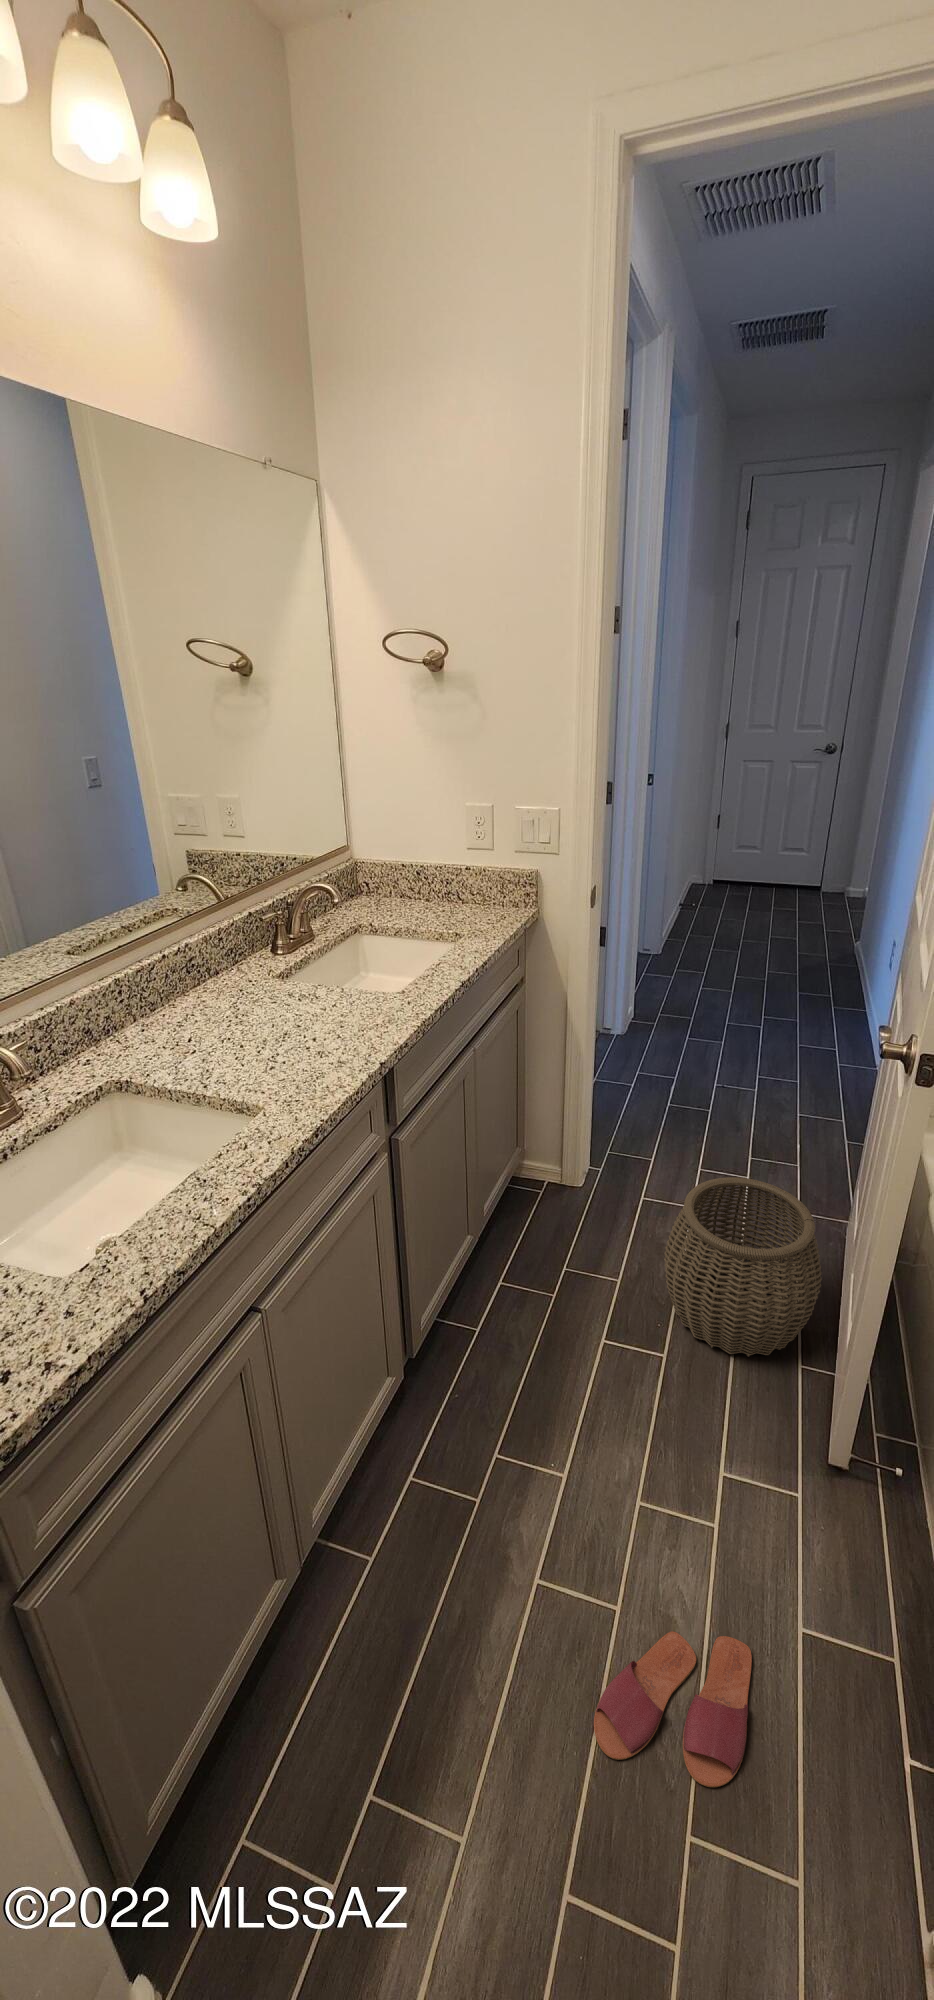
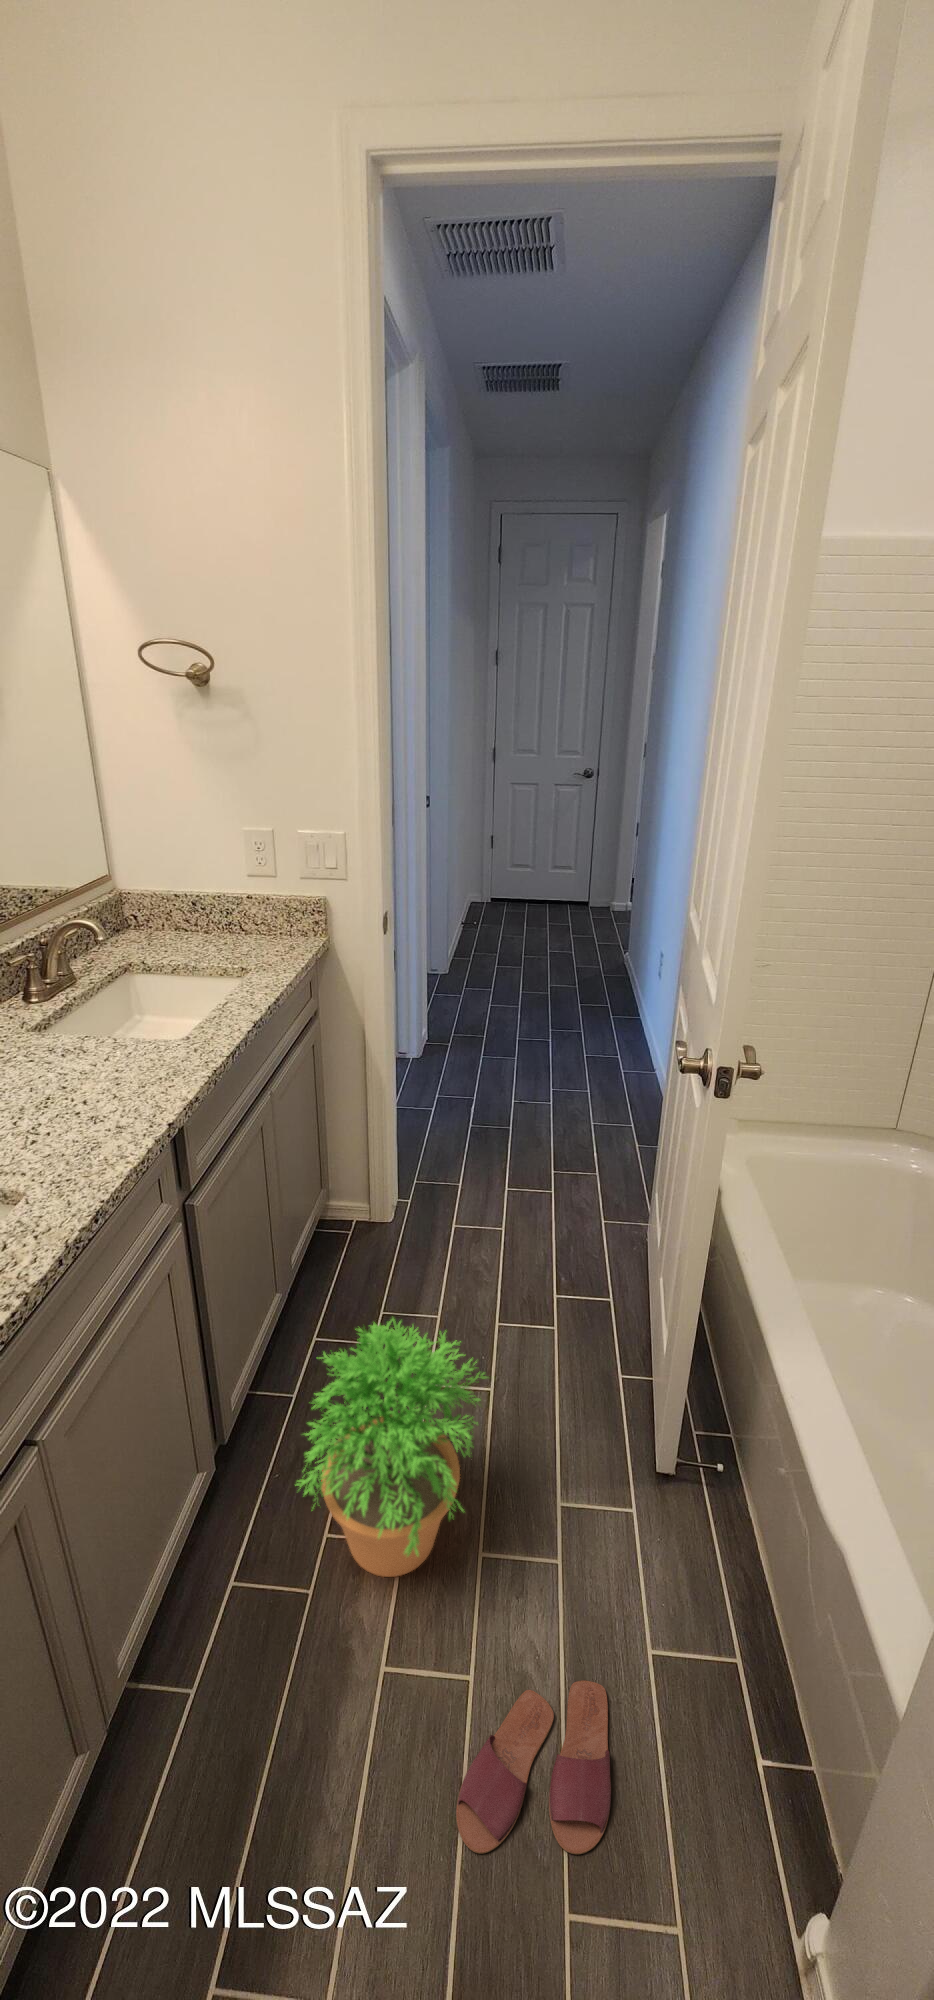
woven basket: present [664,1177,822,1357] -> none [482,1197,633,1377]
potted plant: none [470,1265,660,1504] -> present [295,1319,483,1577]

